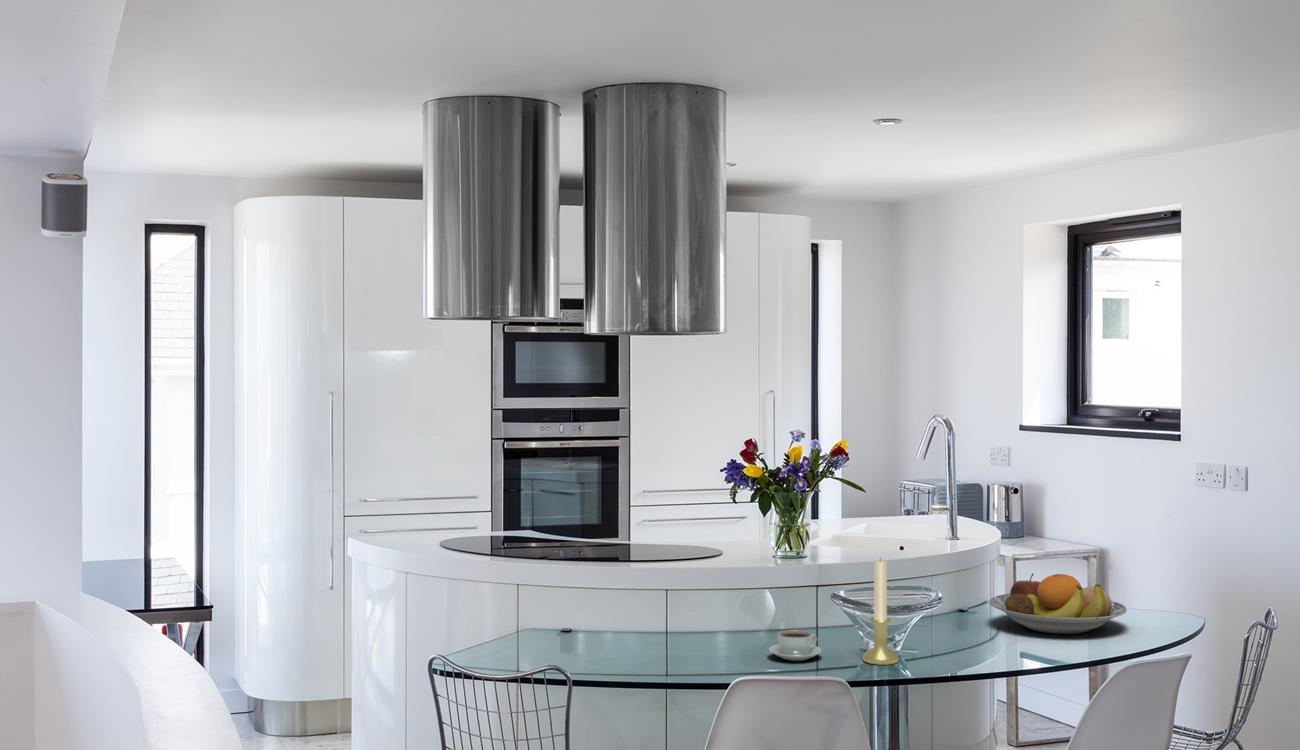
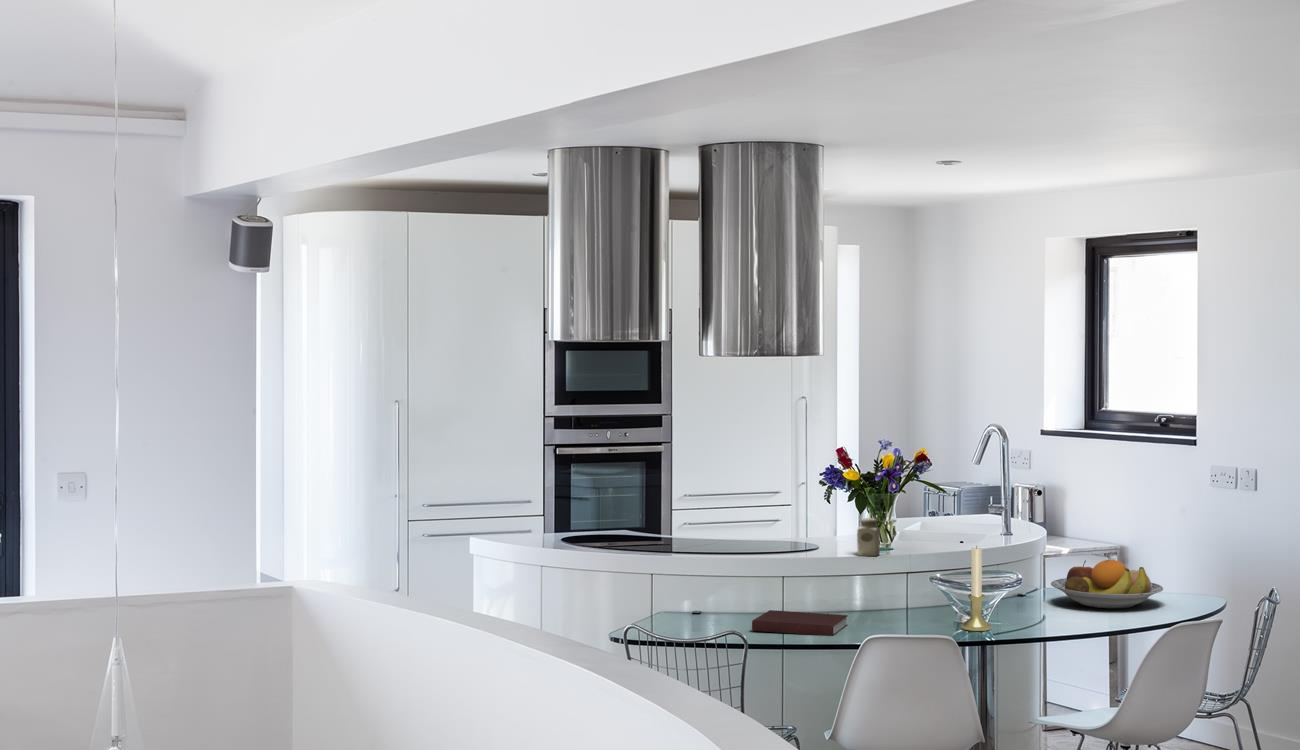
salt shaker: none [758,520,787,565] -> present [857,518,880,556]
notebook: none [607,629,729,668] -> present [752,610,848,636]
coffee cup: present [769,630,822,661] -> none [885,607,928,630]

